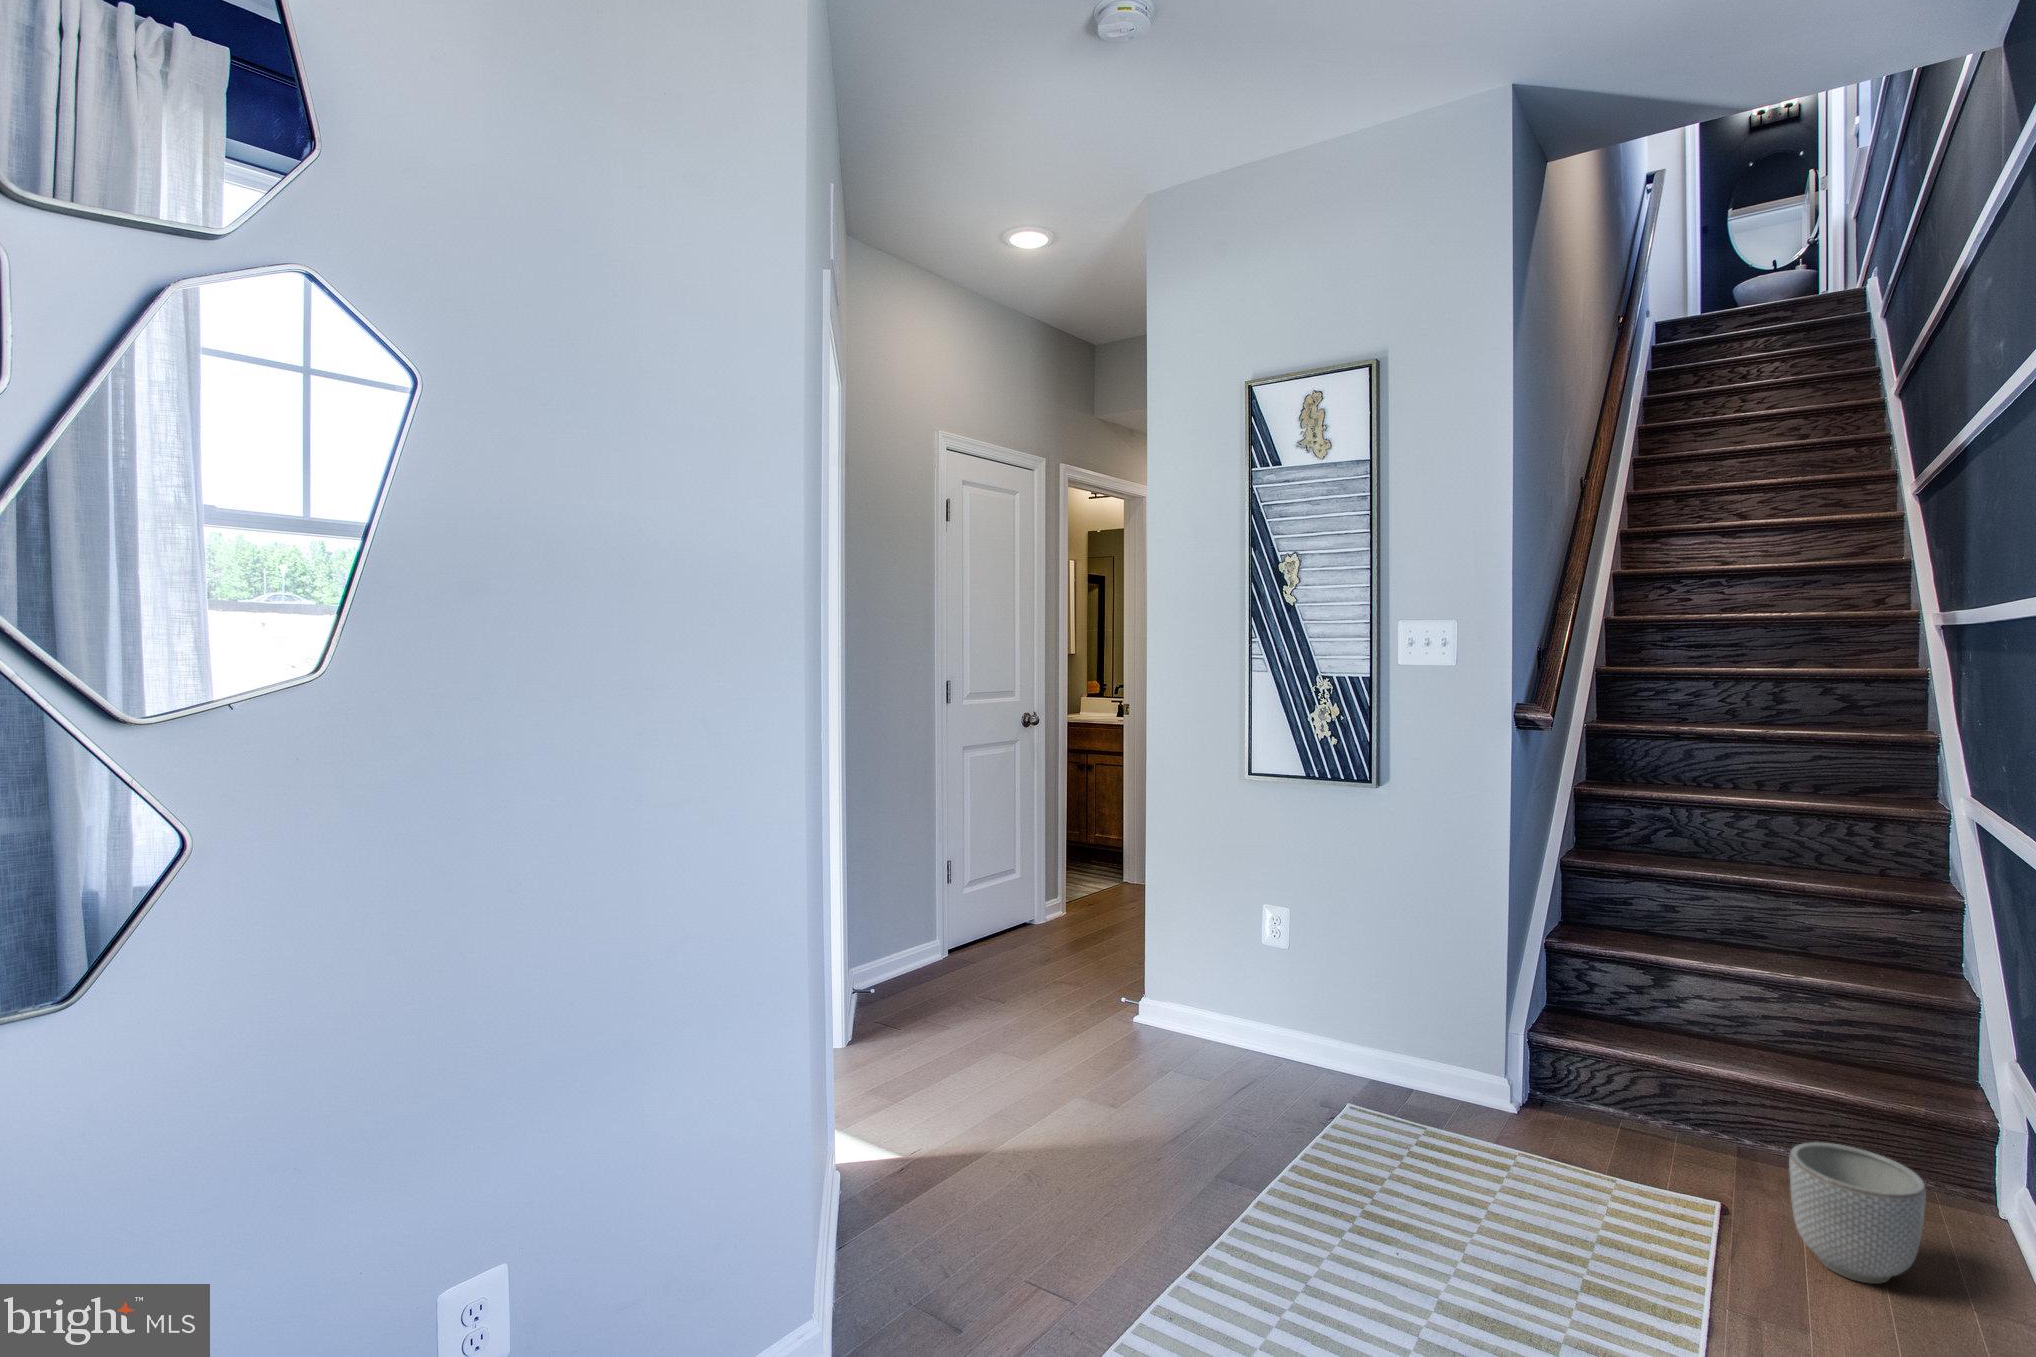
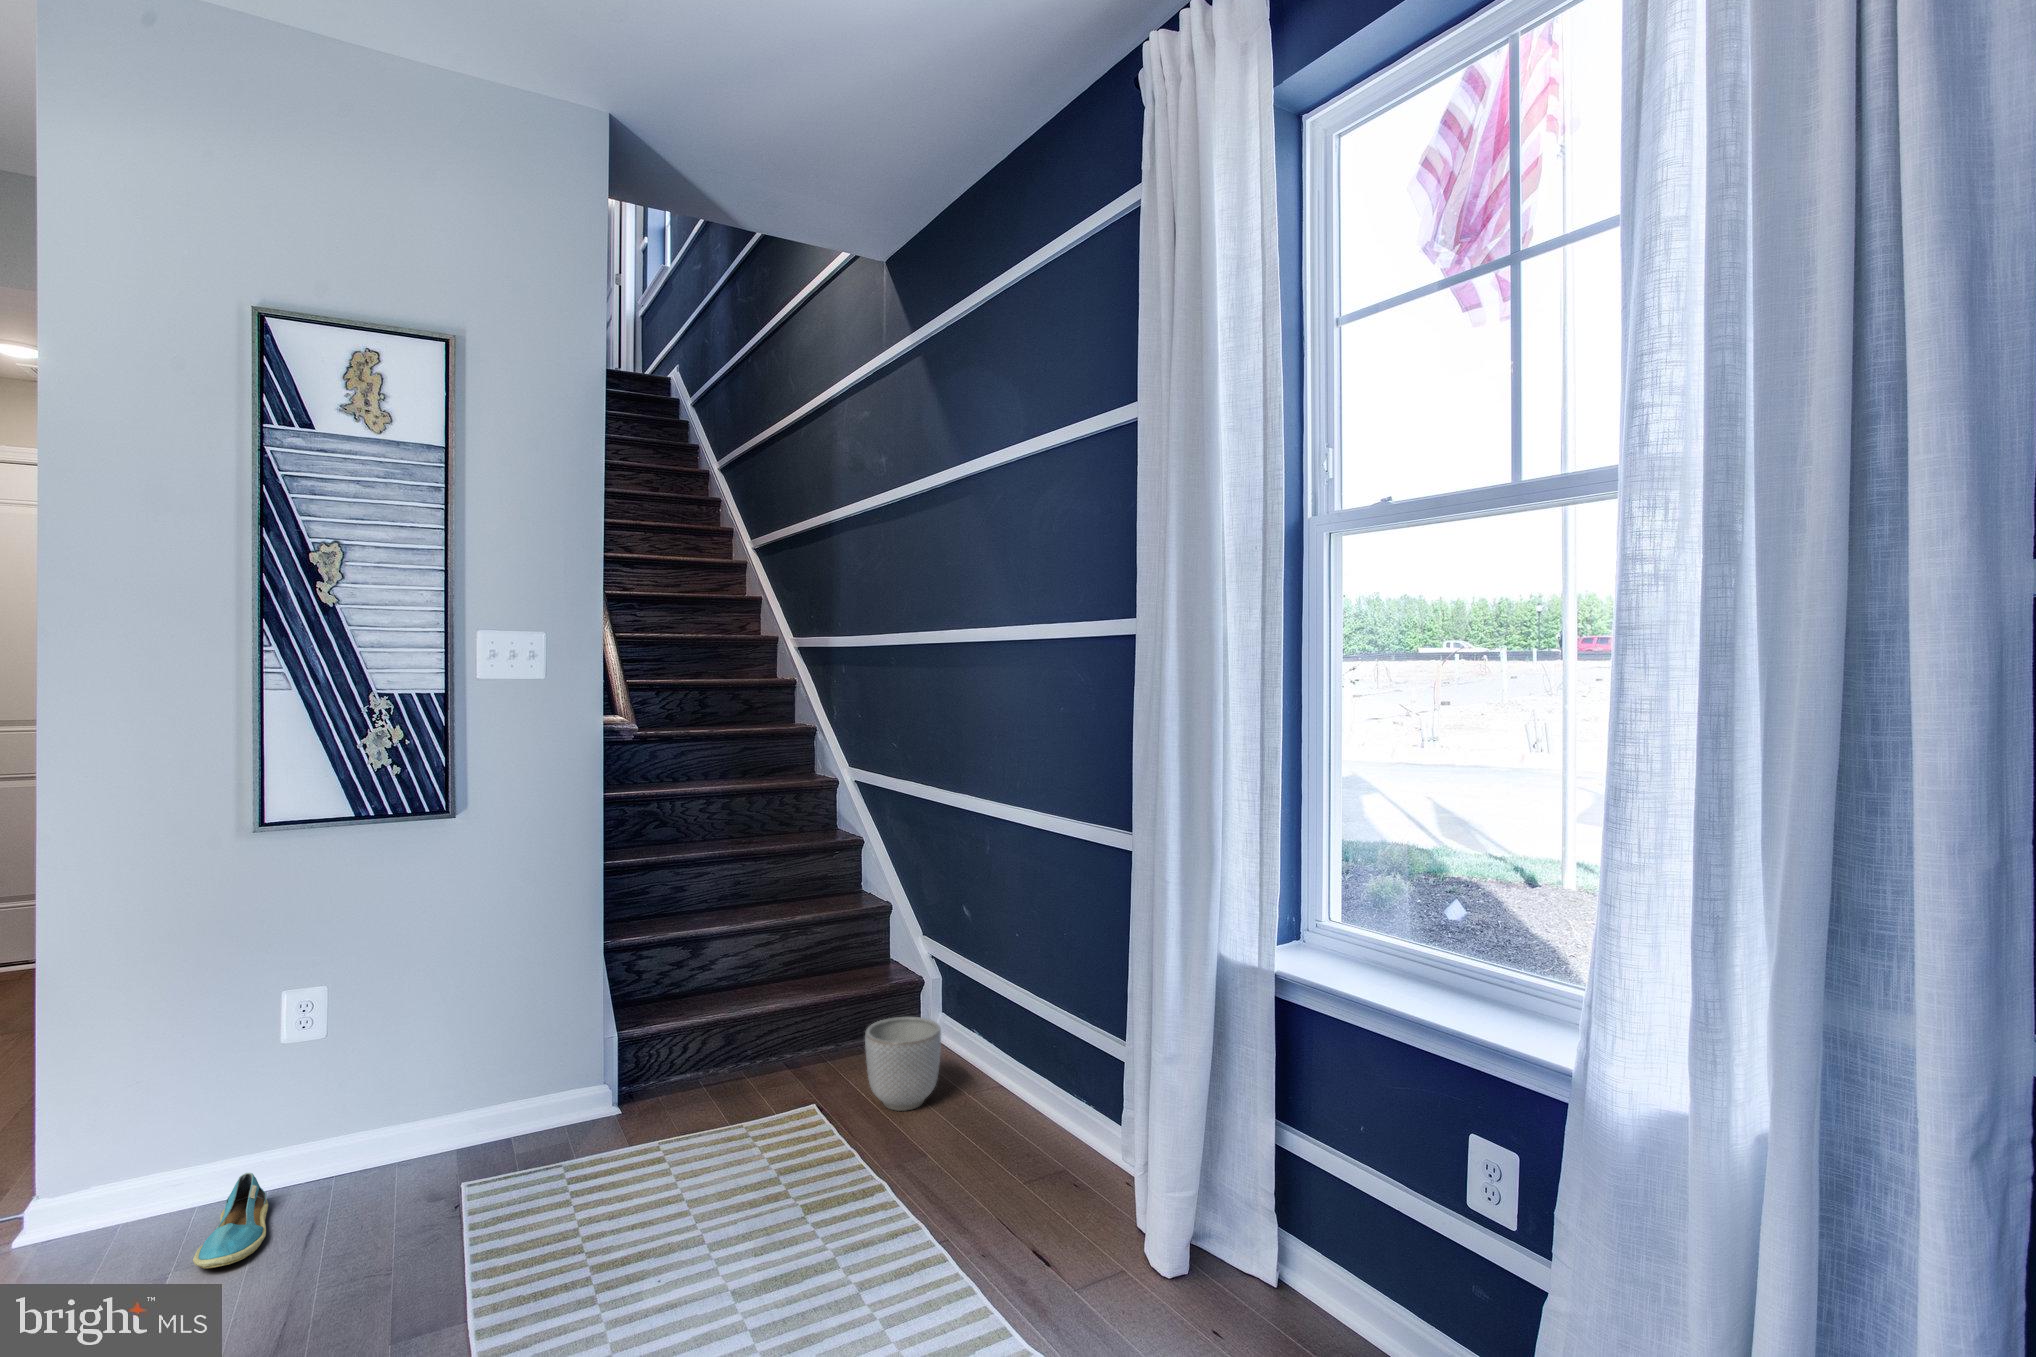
shoe: none [1176,1024,1241,1078] -> present [193,1173,268,1268]

